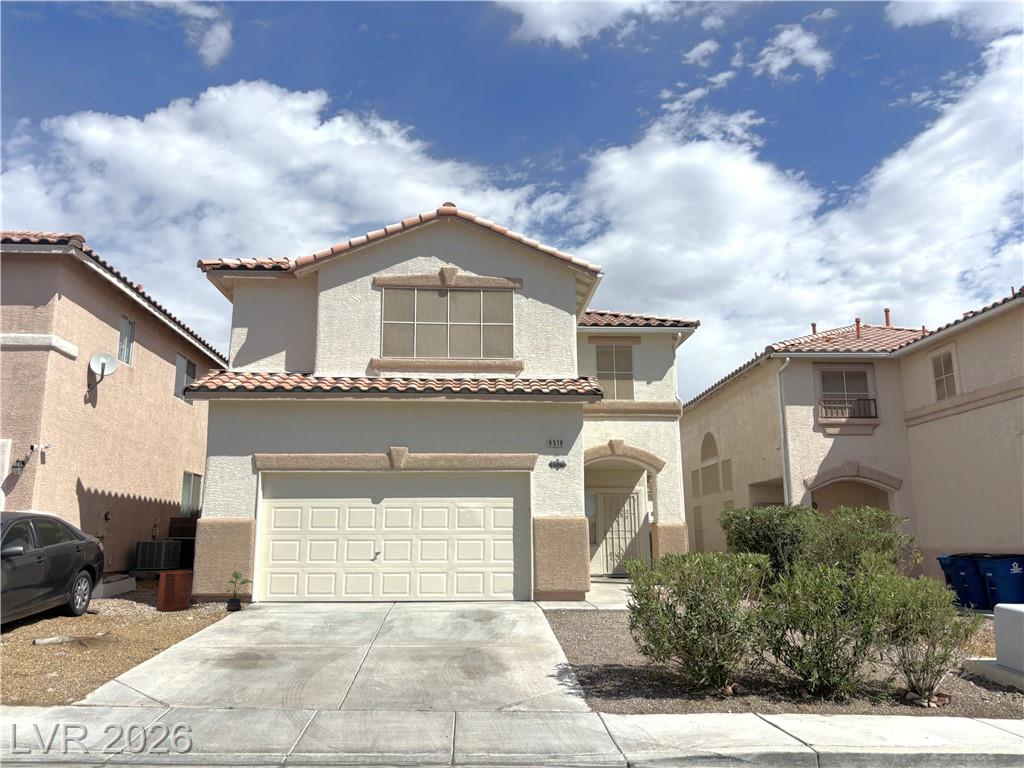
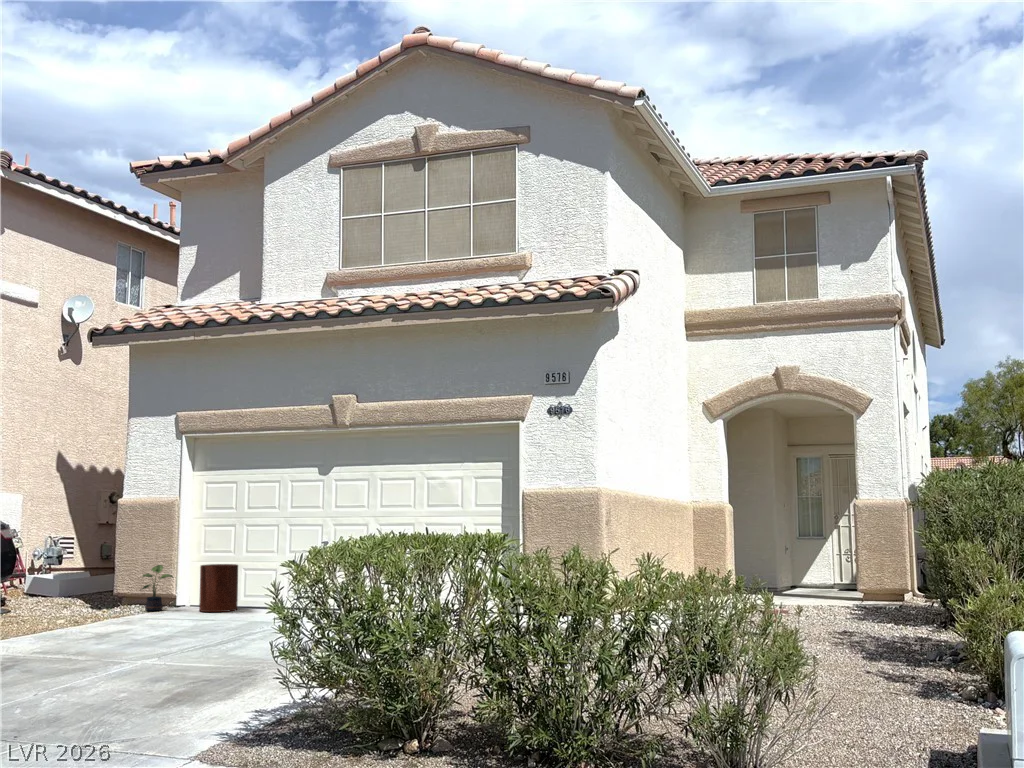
trash can: present [156,570,192,611] -> present [199,564,238,612]

